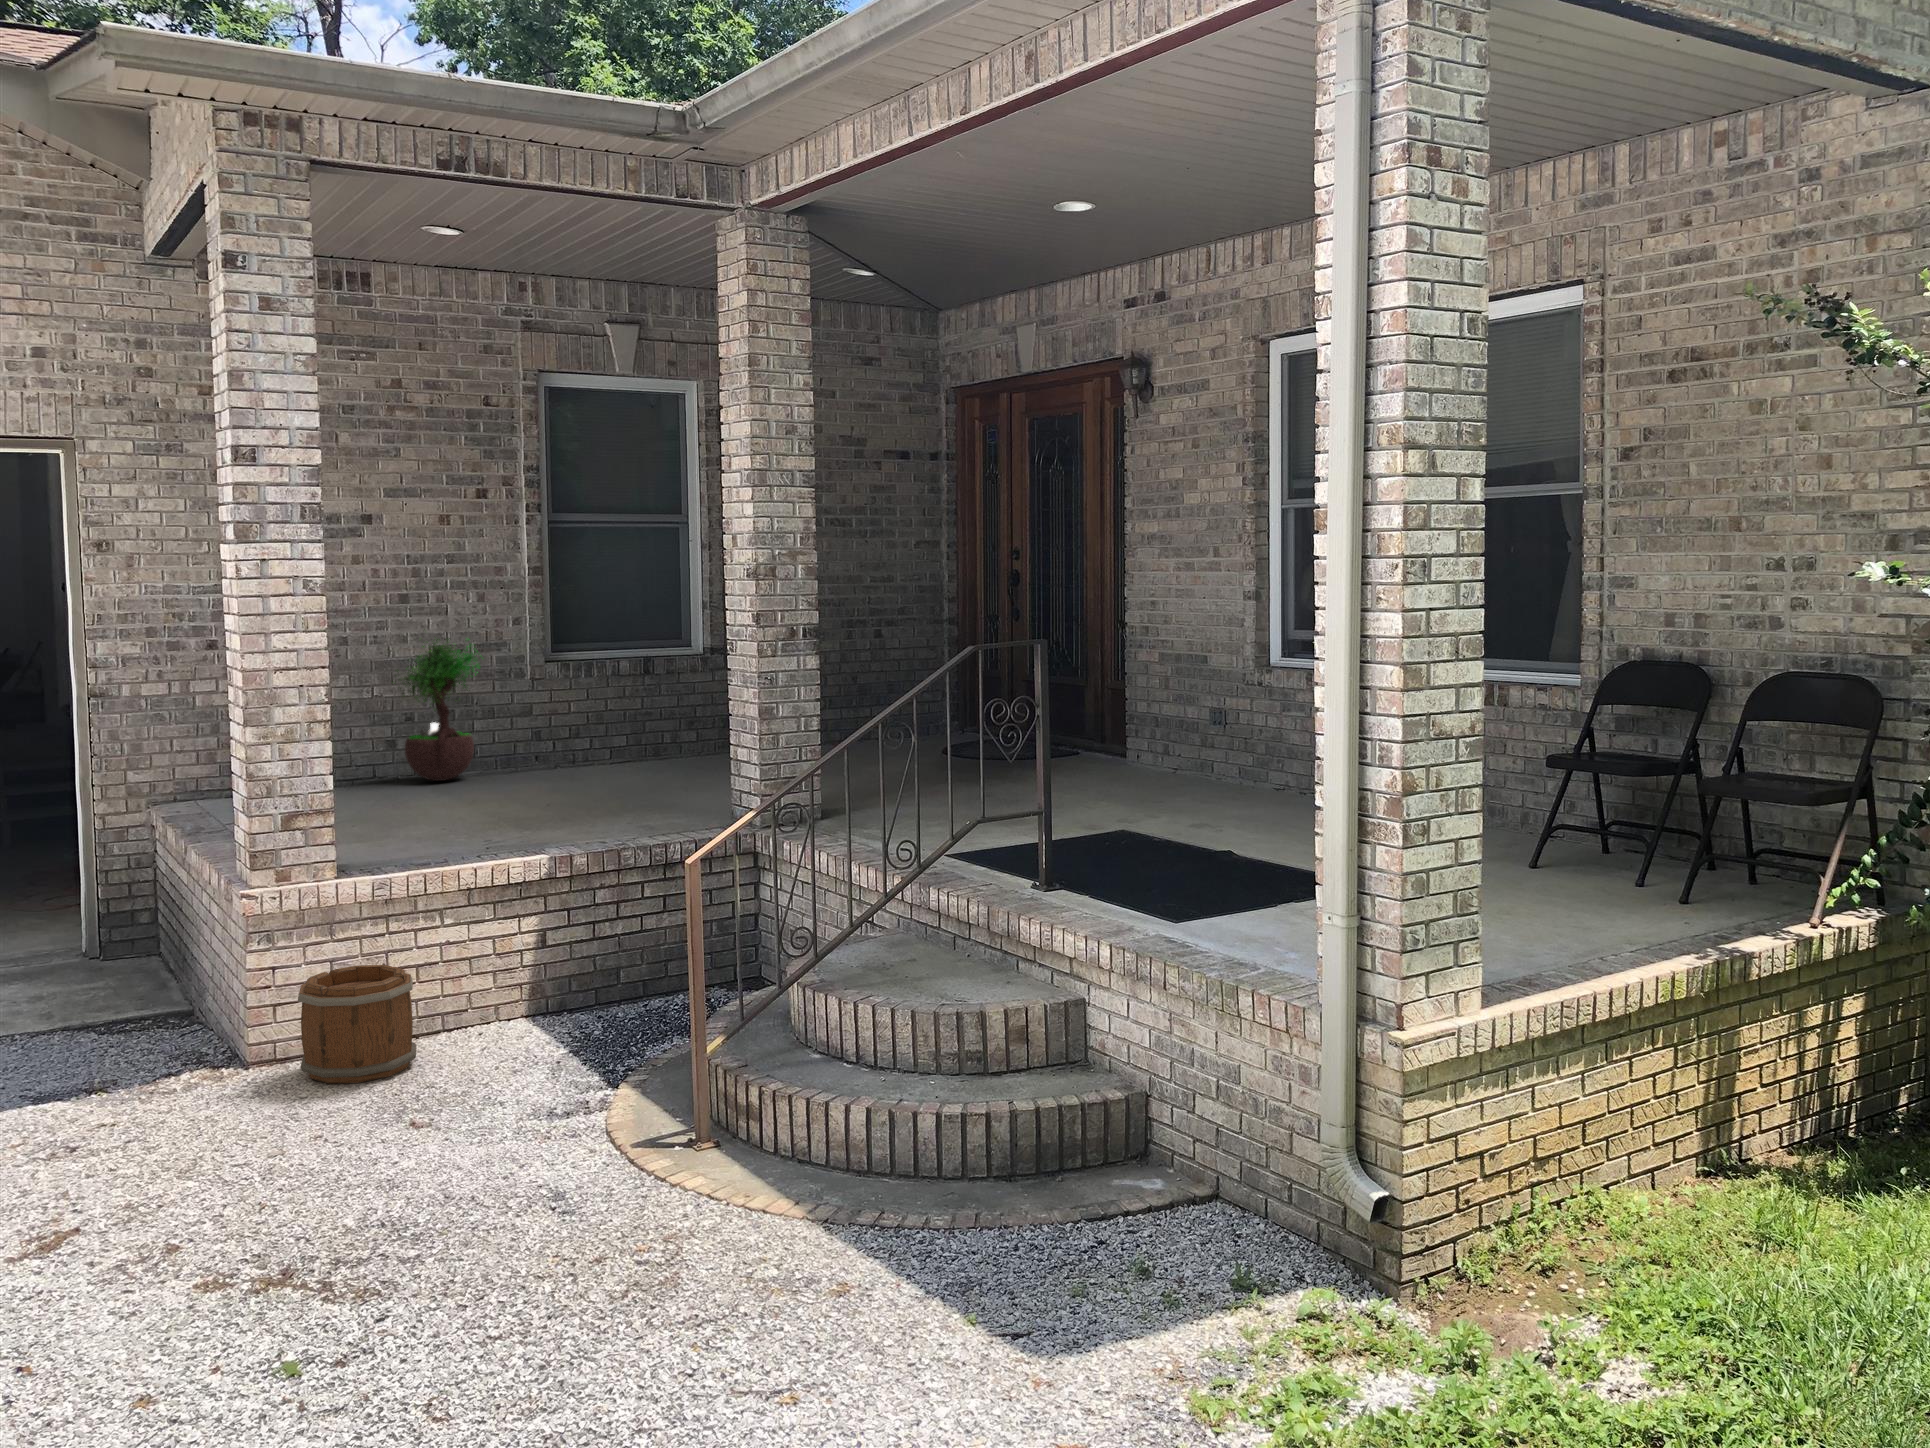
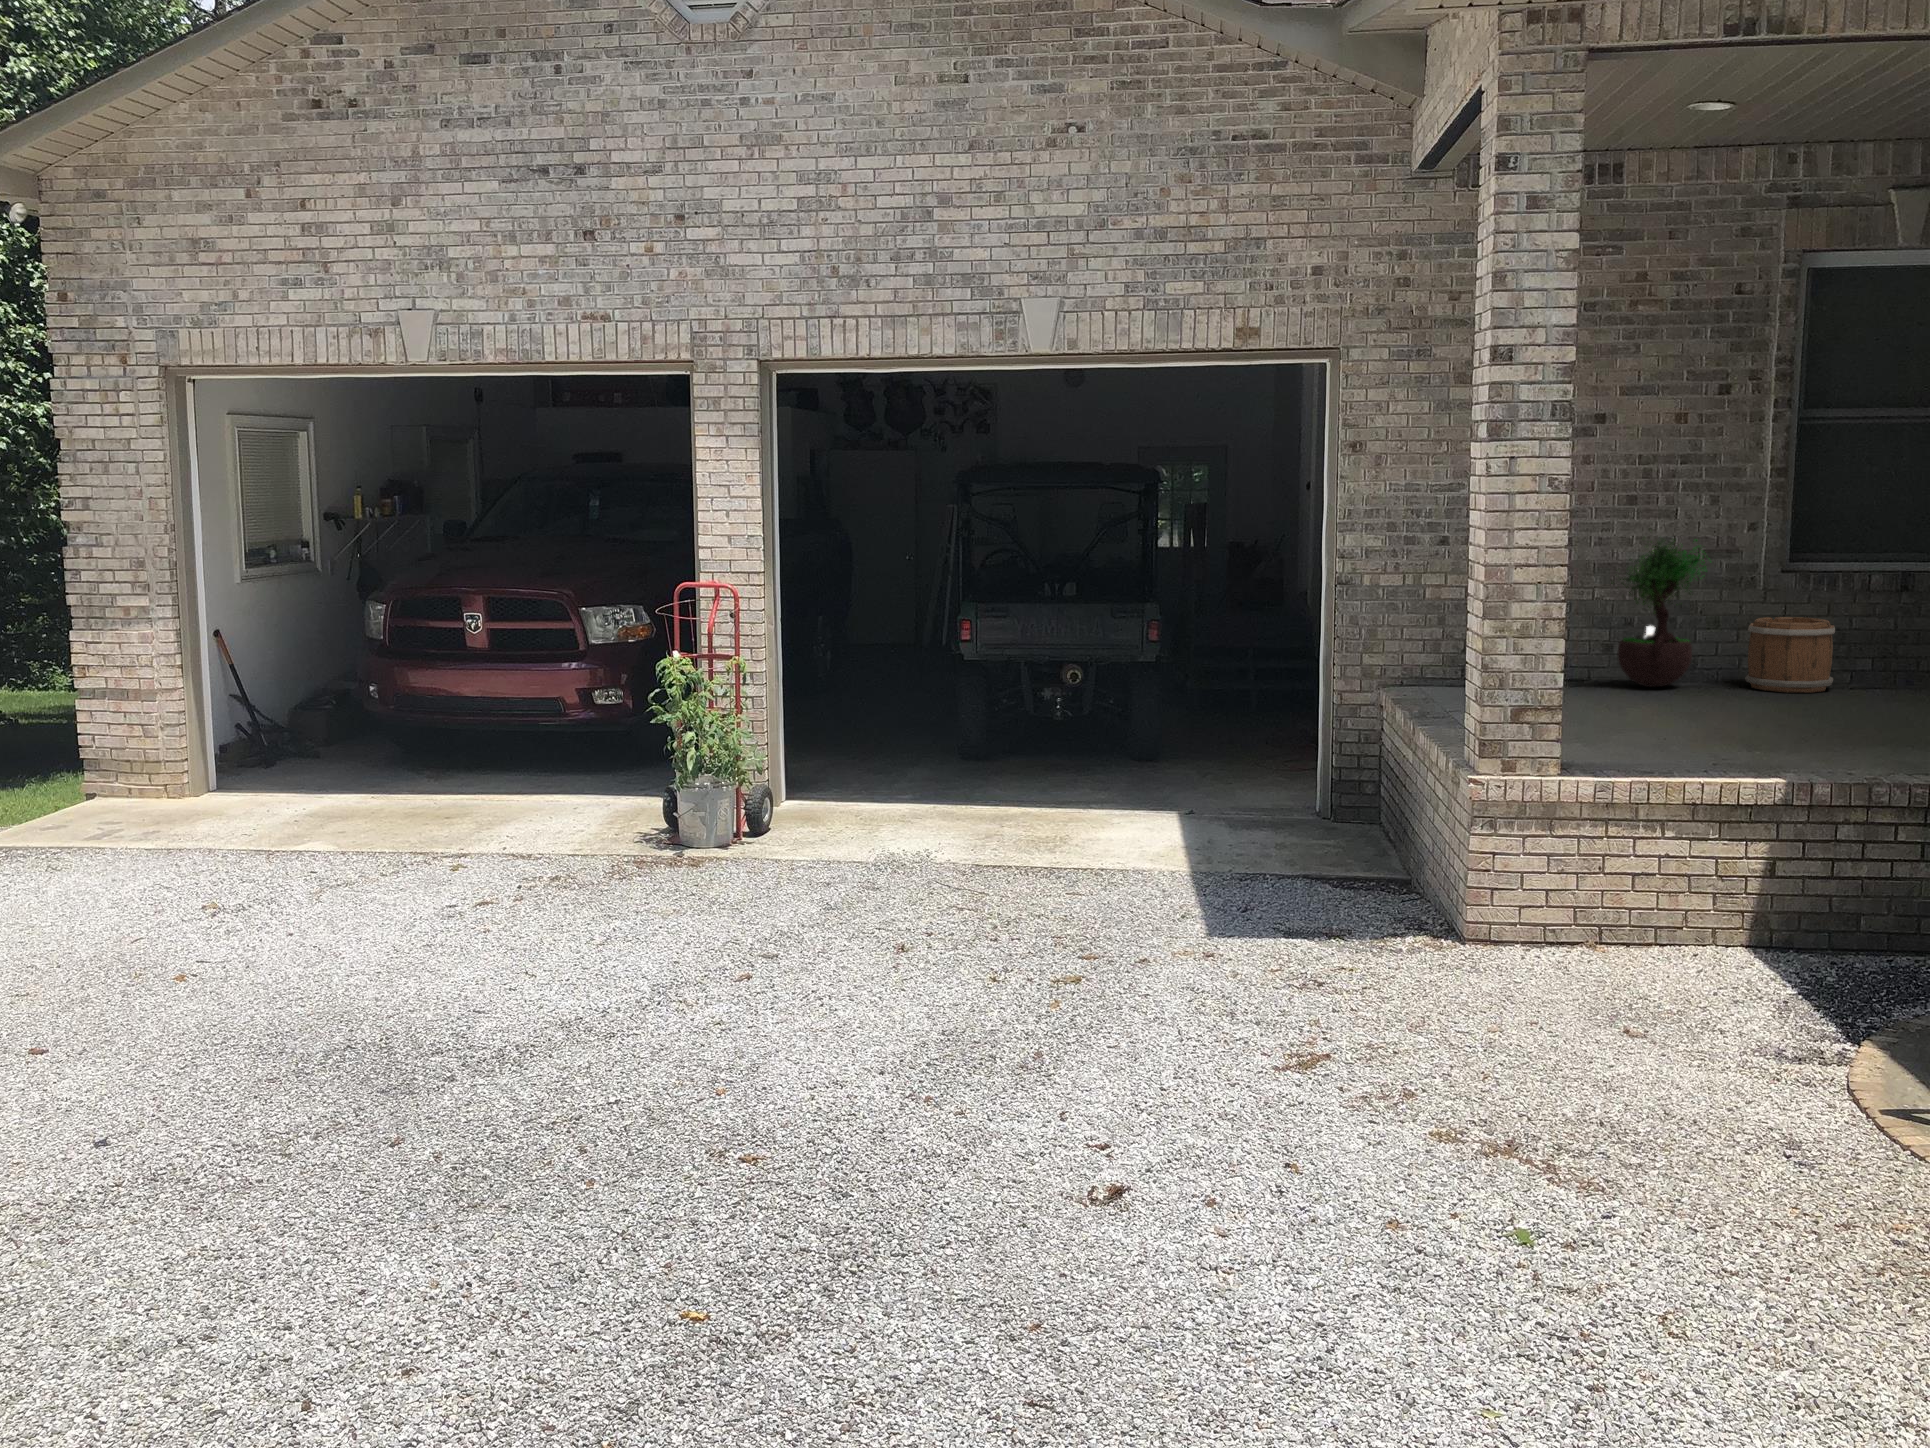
bucket: present [298,965,417,1084] -> present [1745,617,1835,693]

